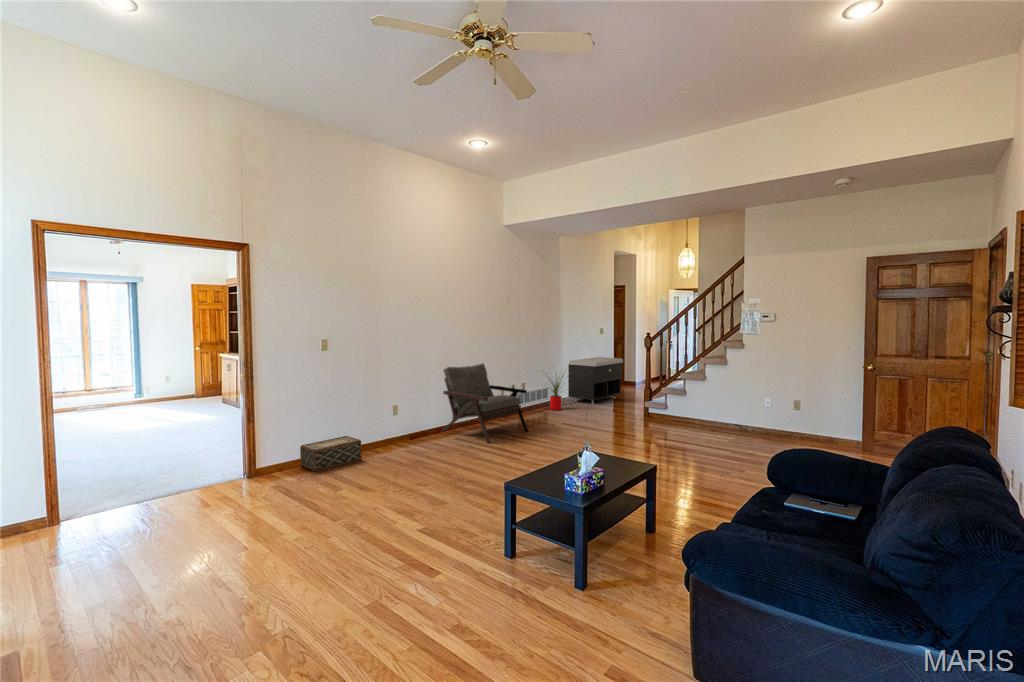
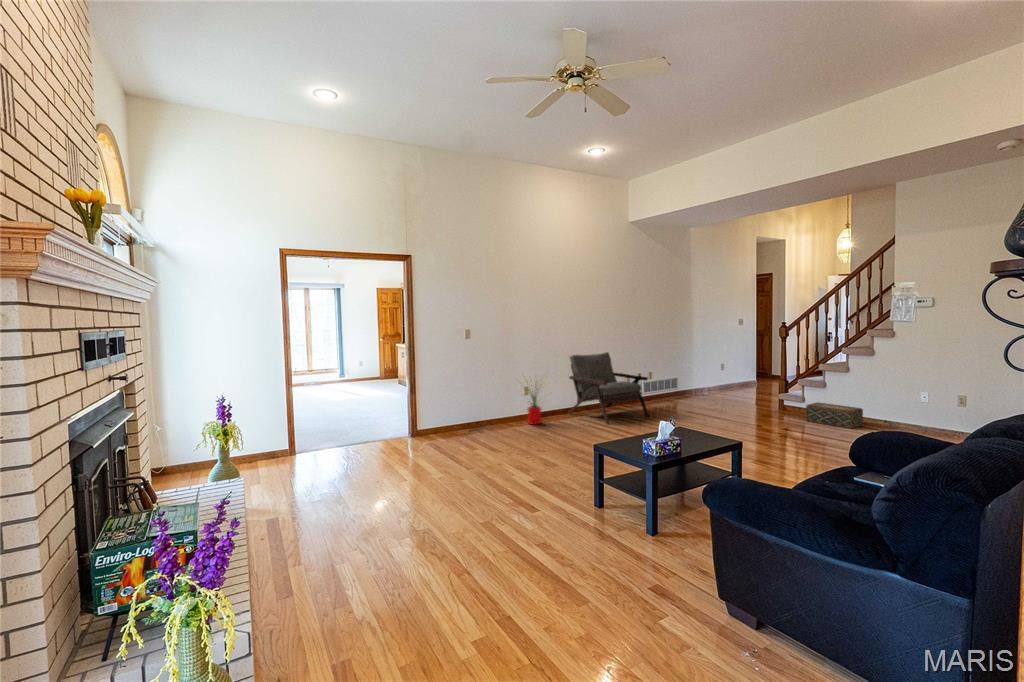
storage bench: present [568,357,623,404] -> none [701,348,764,396]
house plant: present [550,376,563,410] -> present [527,382,541,425]
woven basket: present [300,436,362,471] -> present [806,402,863,428]

